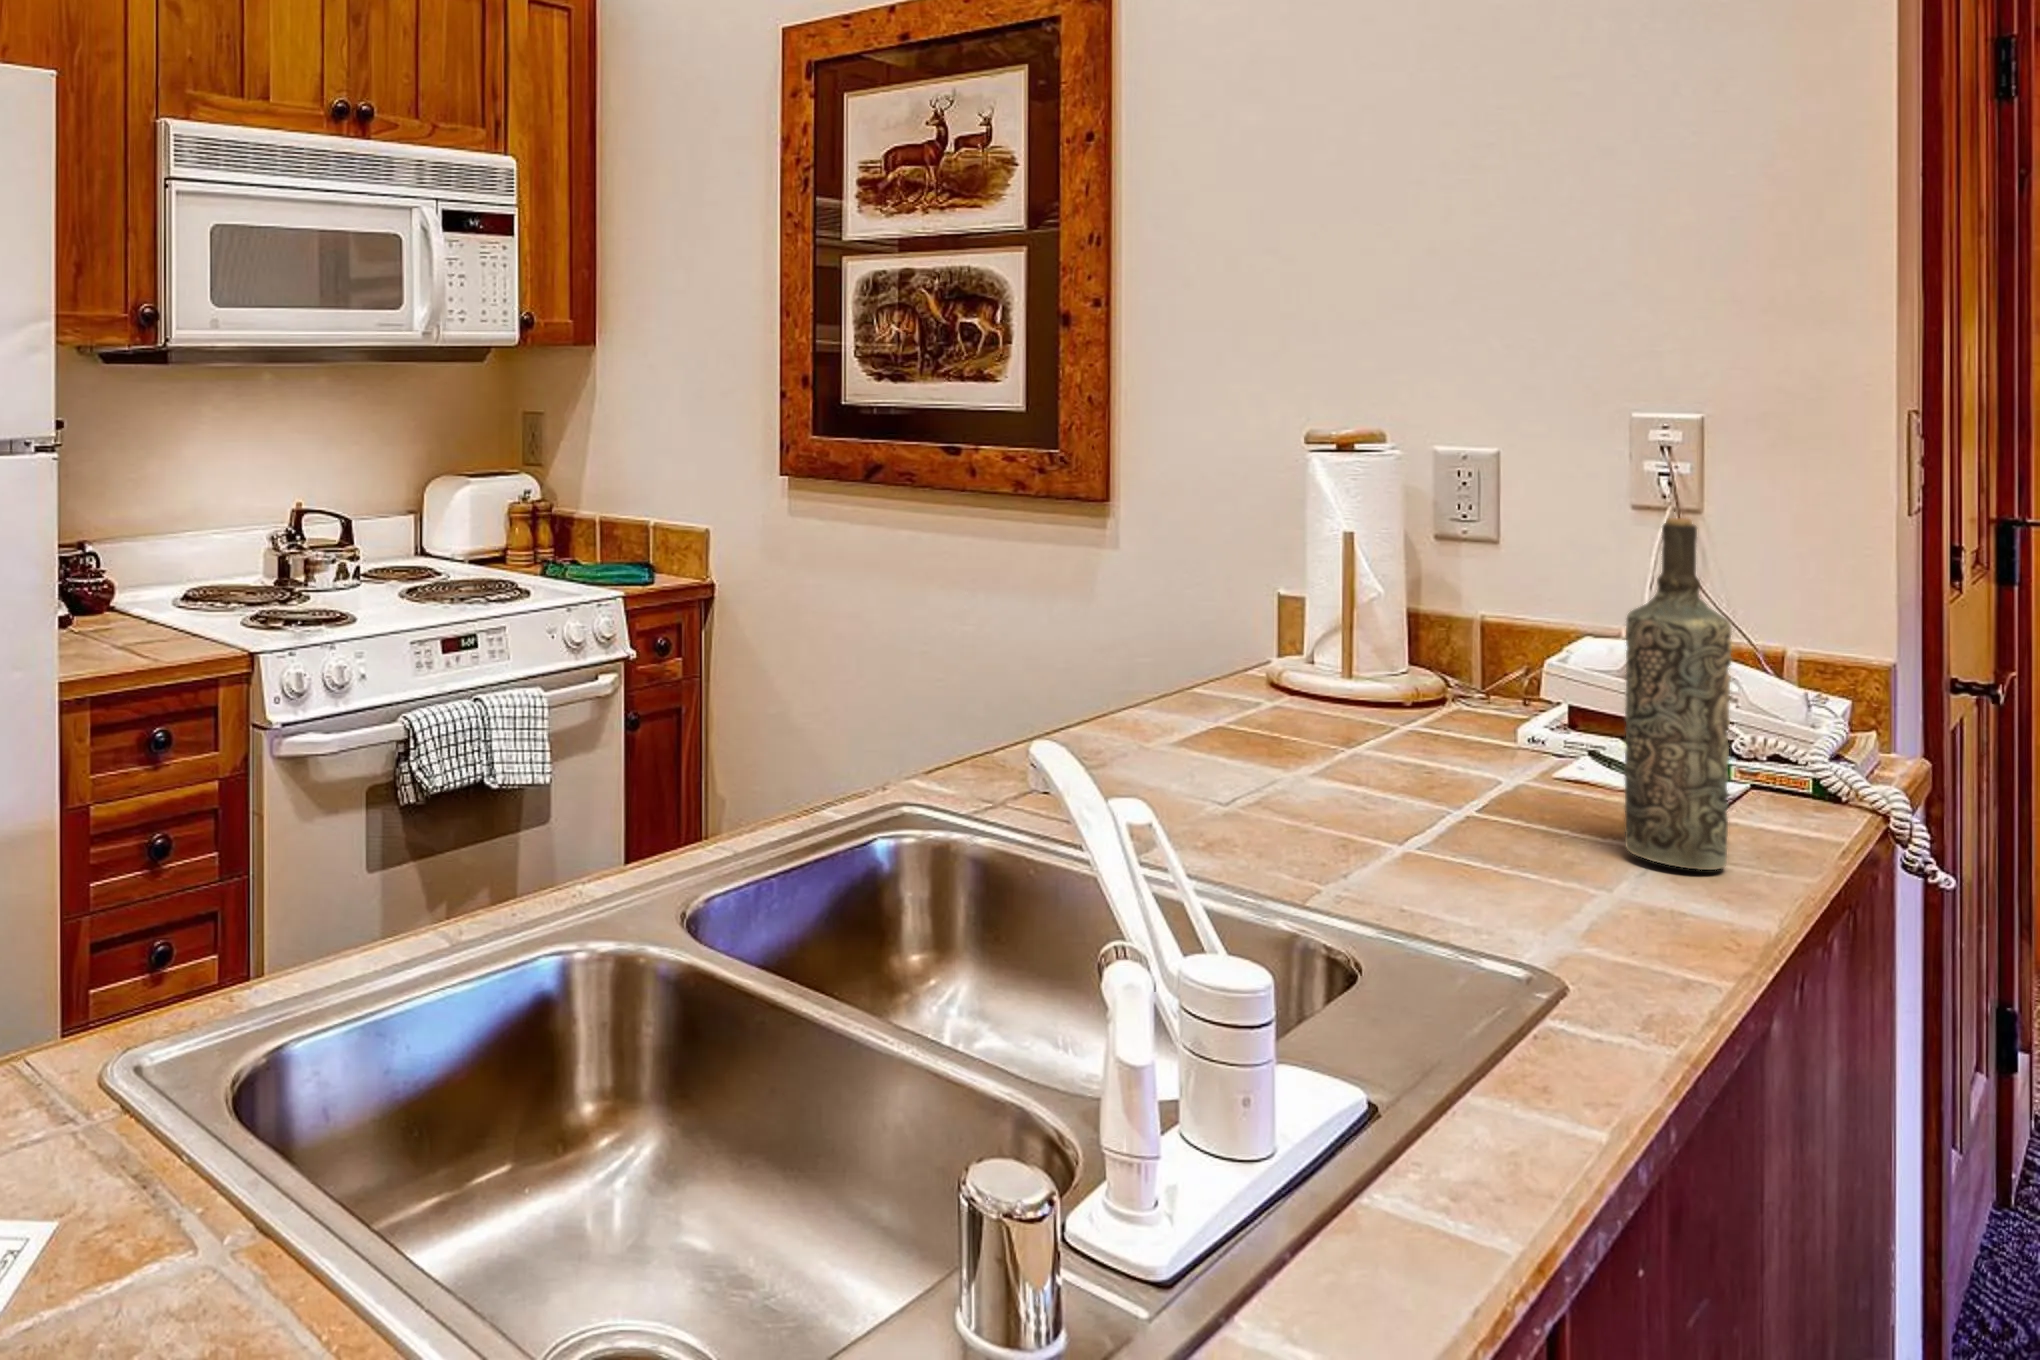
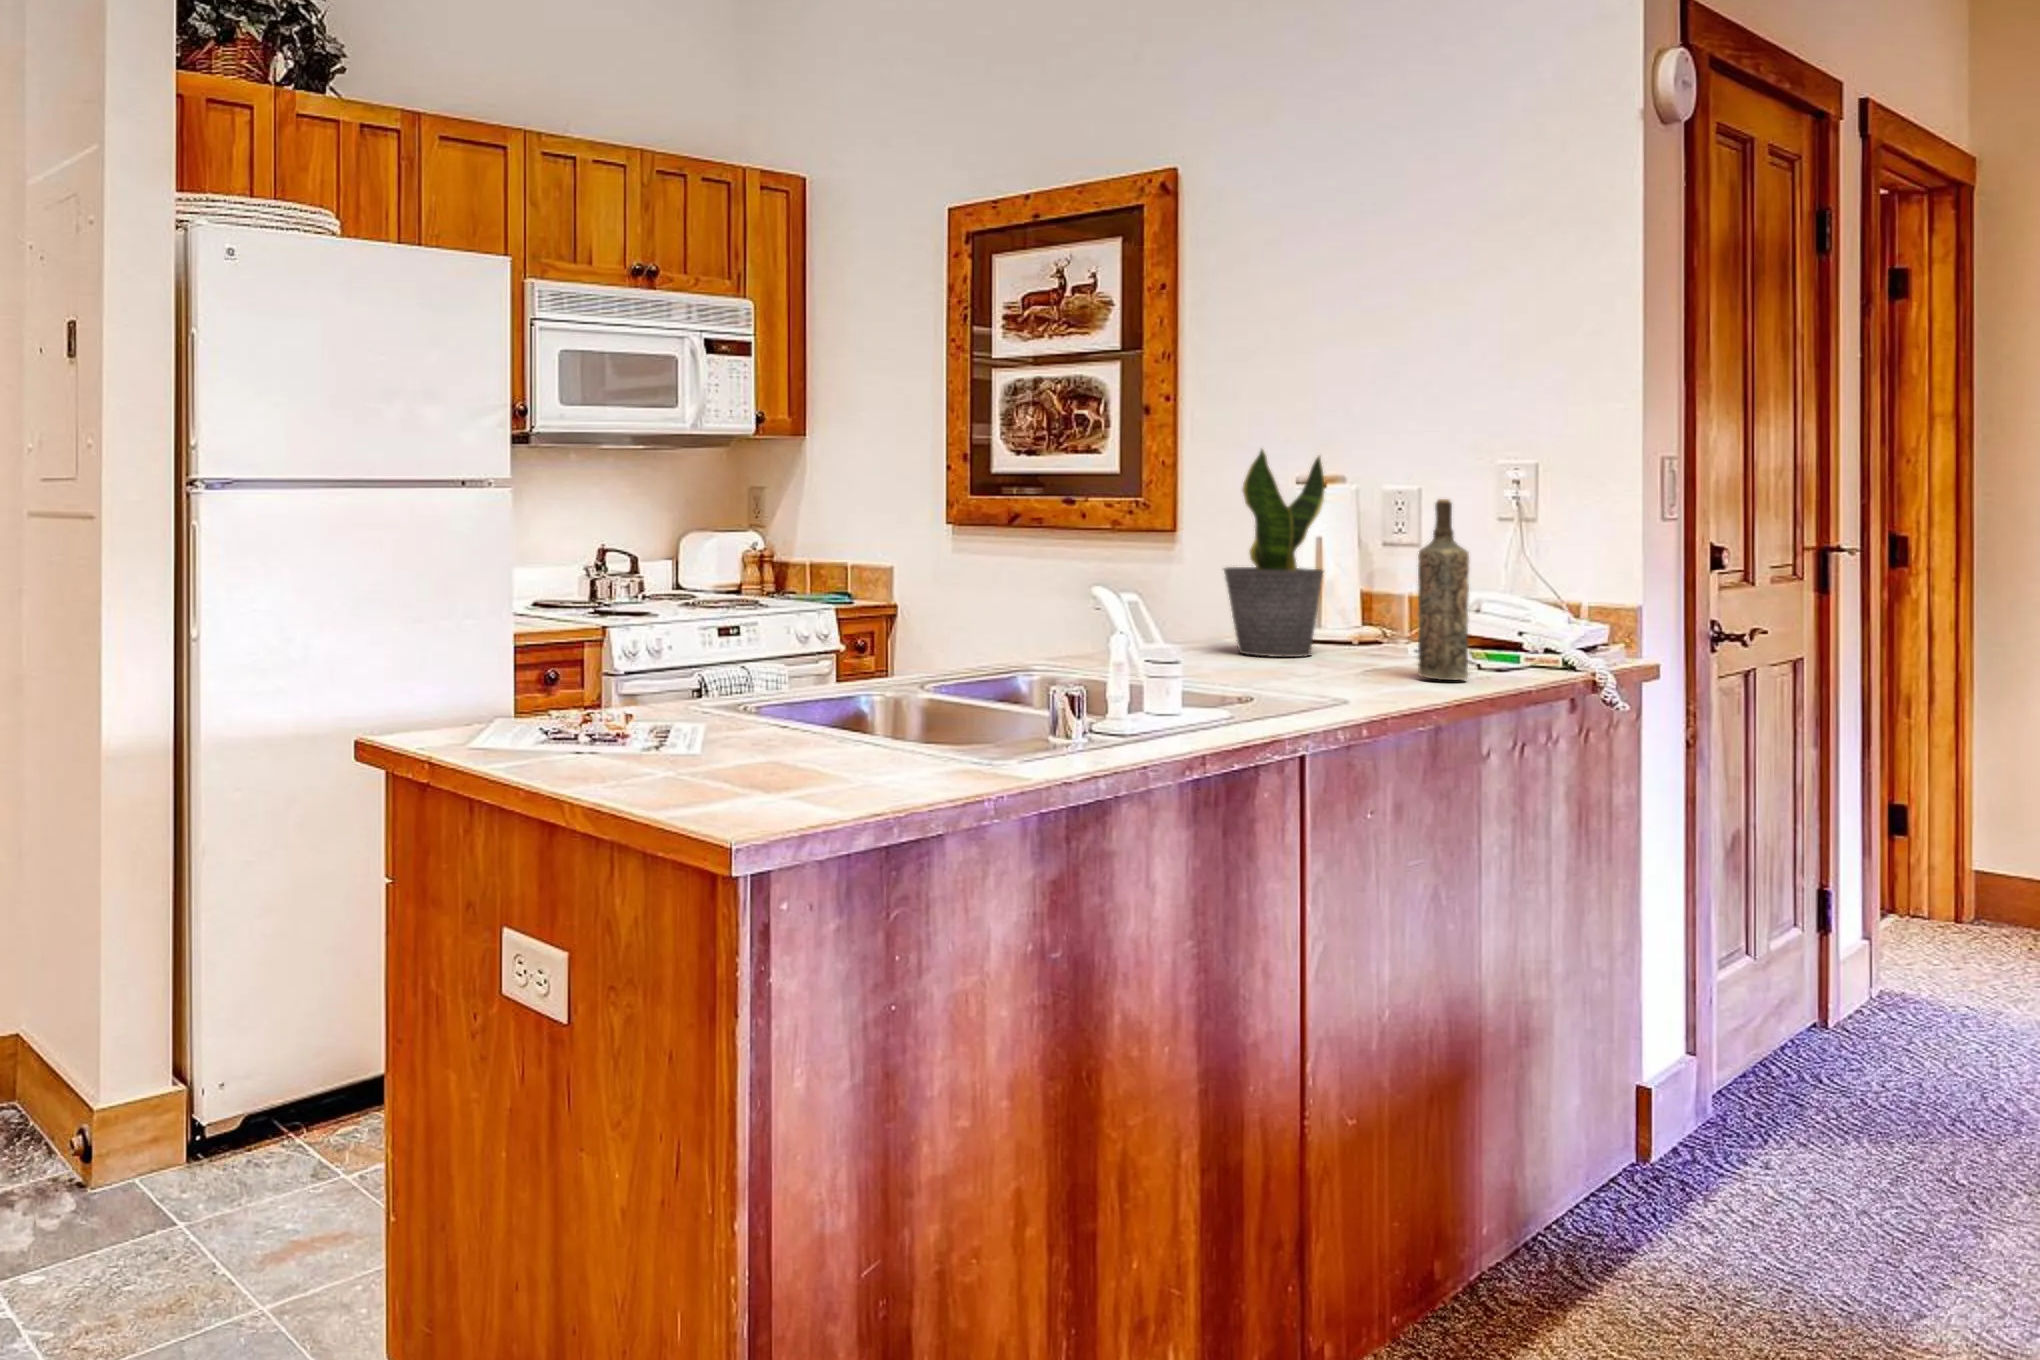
potted plant: none [1214,398,1389,756] -> present [1224,449,1325,657]

